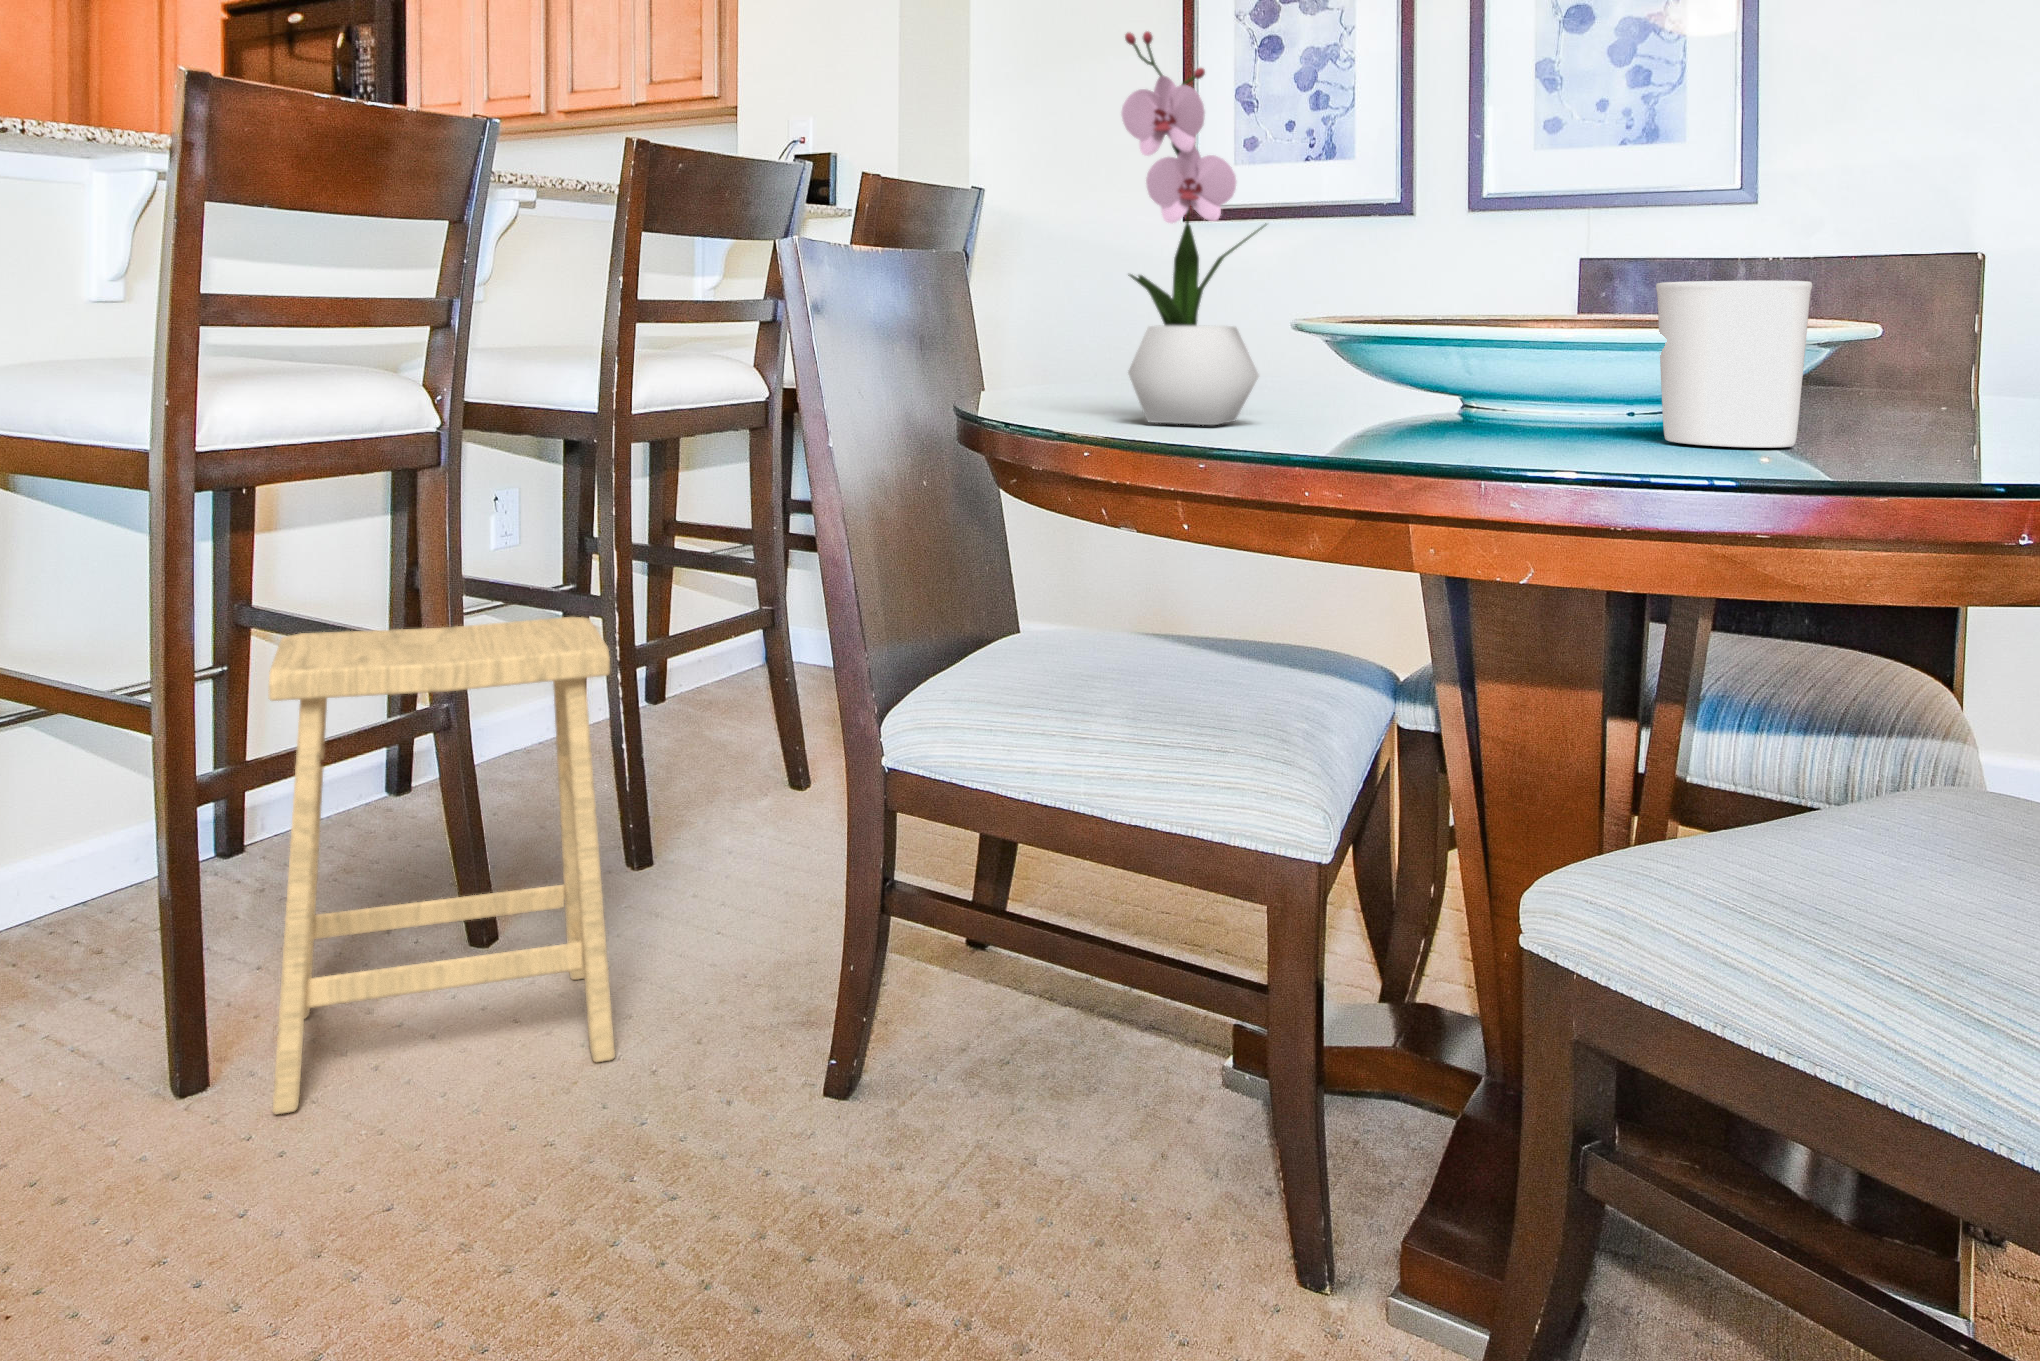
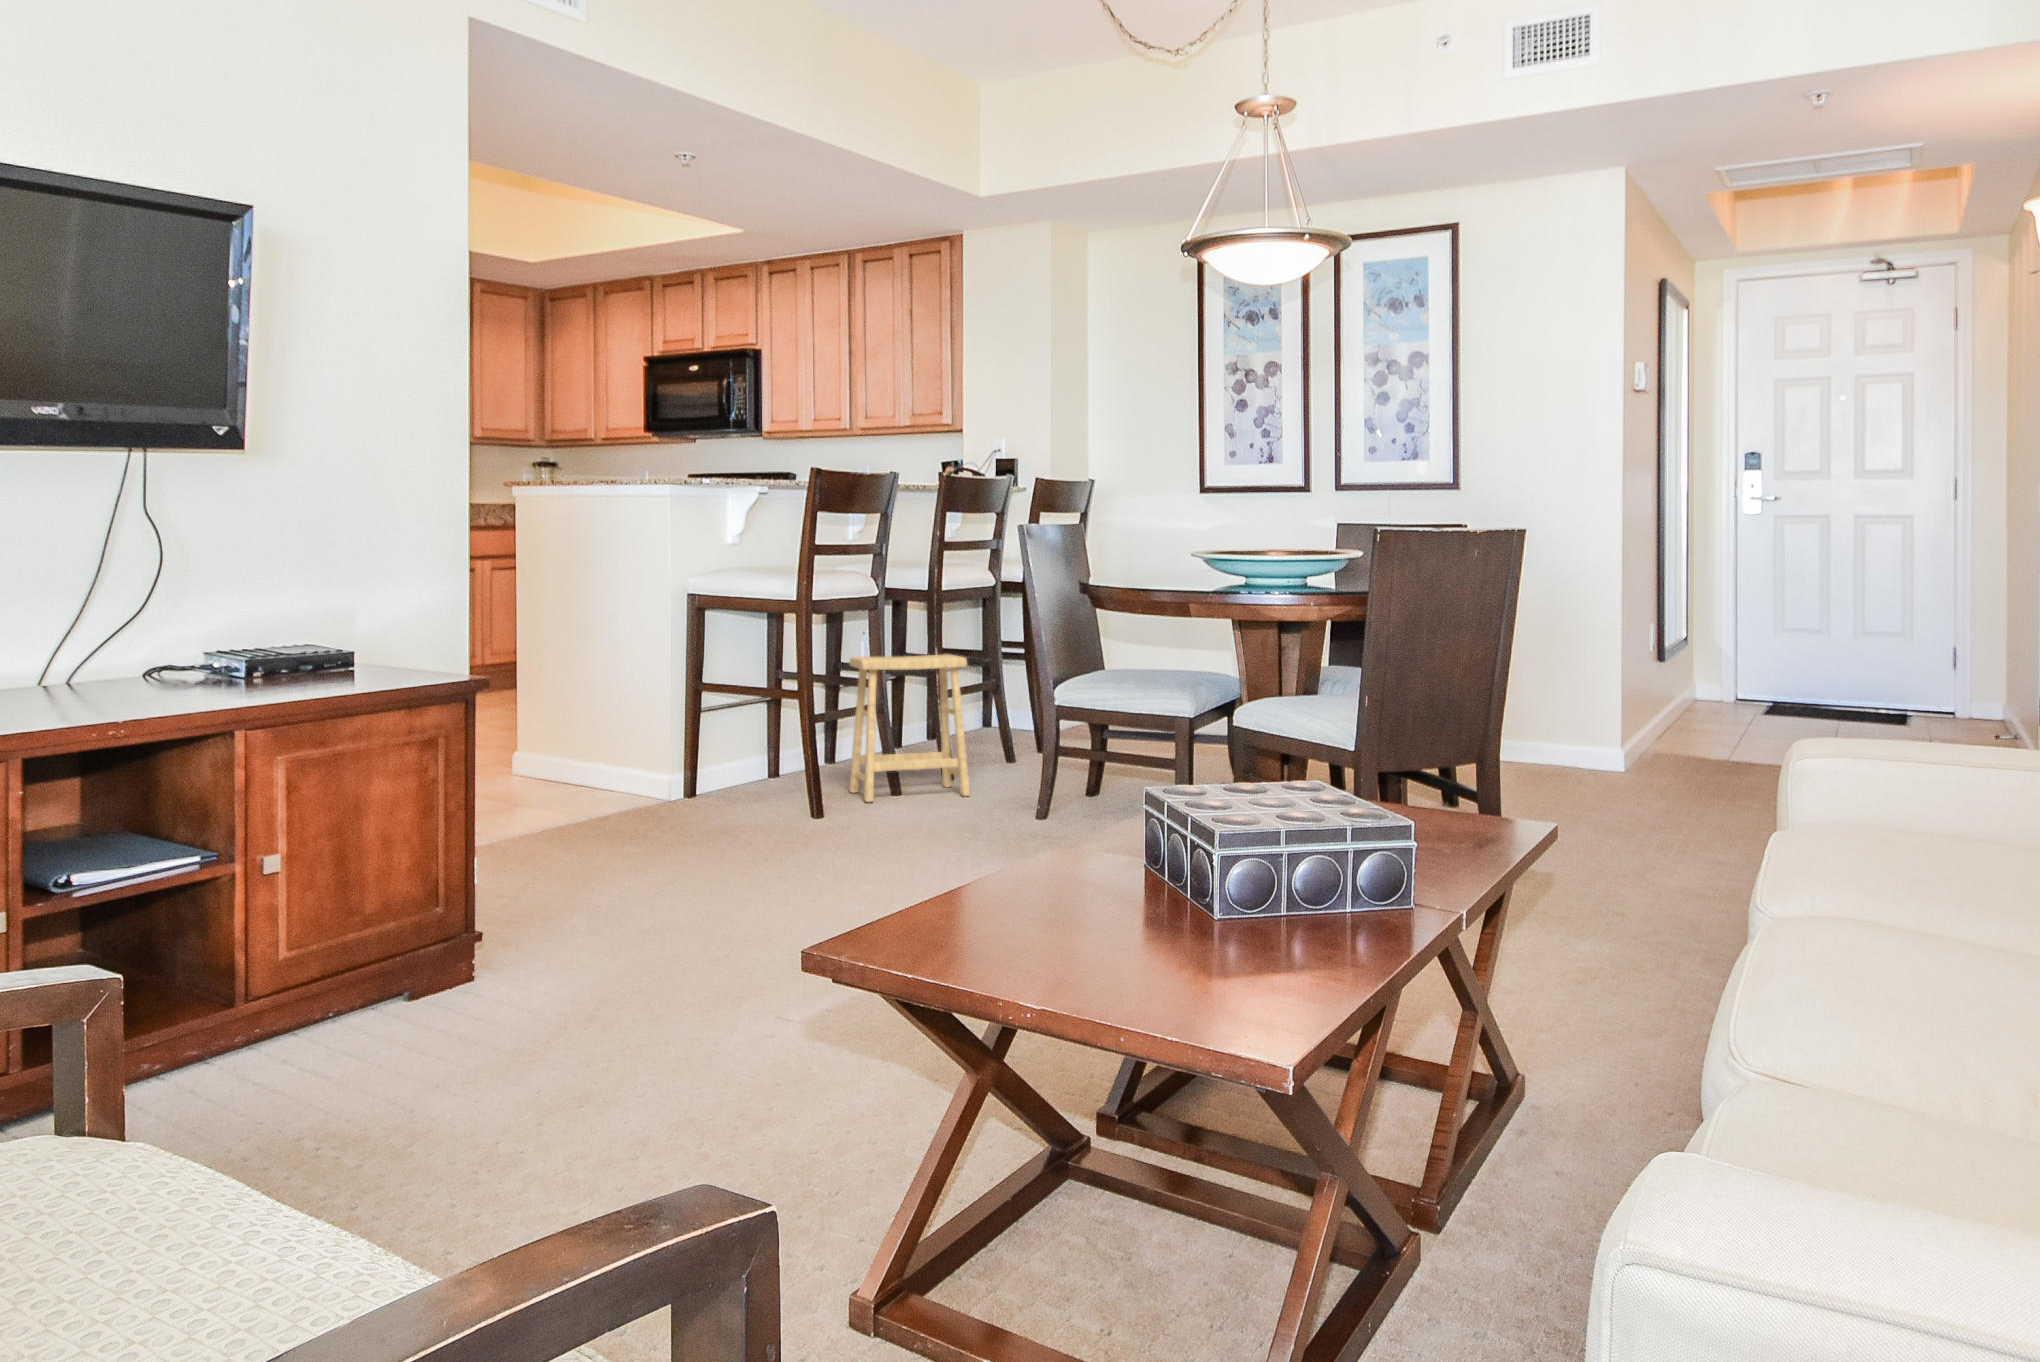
flower arrangement: present [1121,31,1266,425] -> none [1131,461,1176,574]
candle holder: present [1656,281,1812,448] -> none [1264,533,1298,574]

